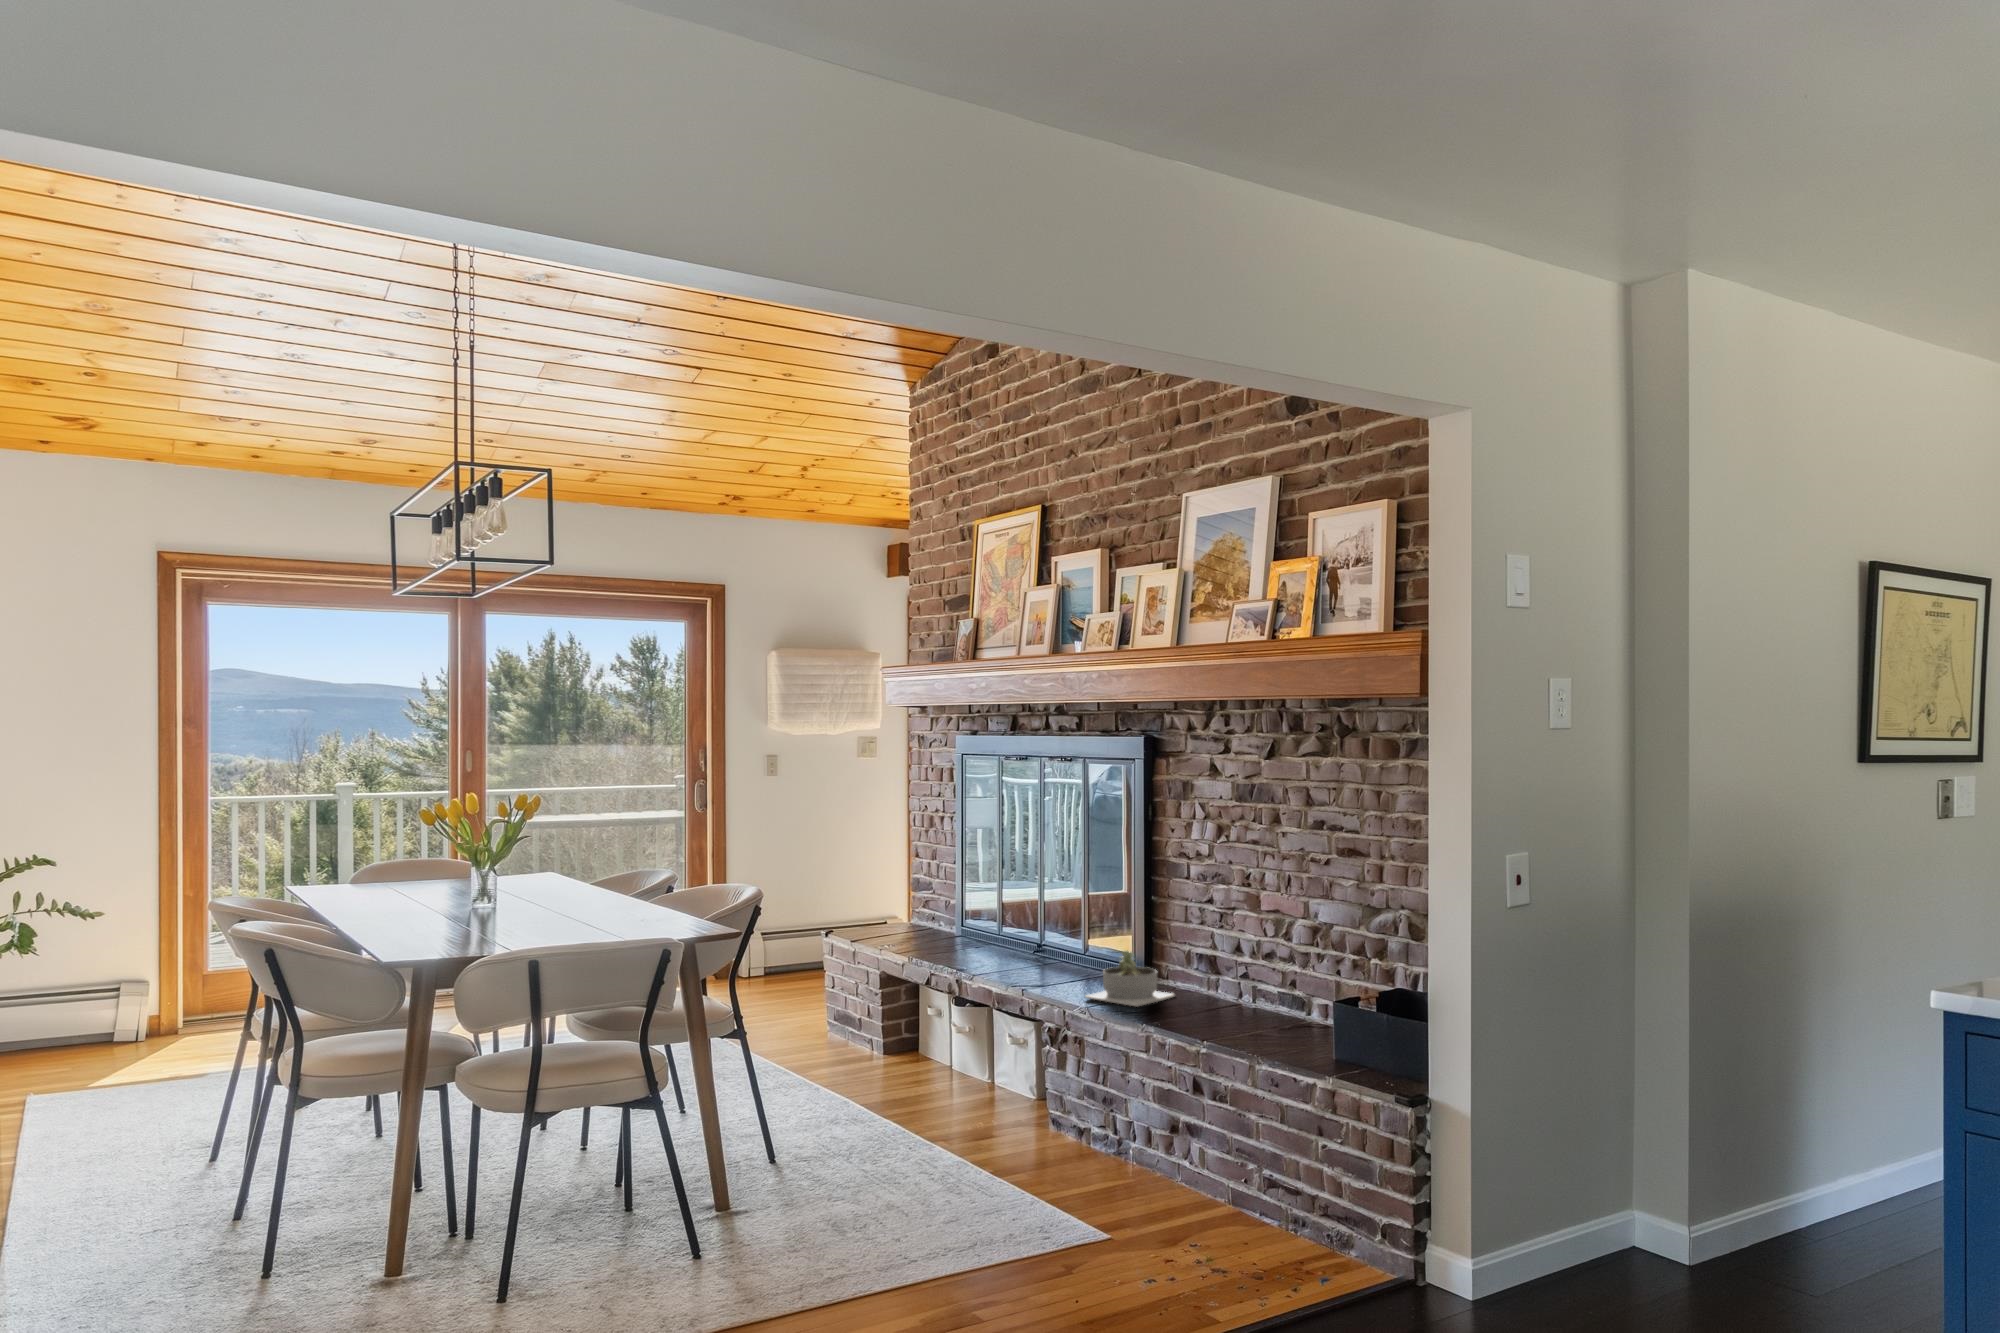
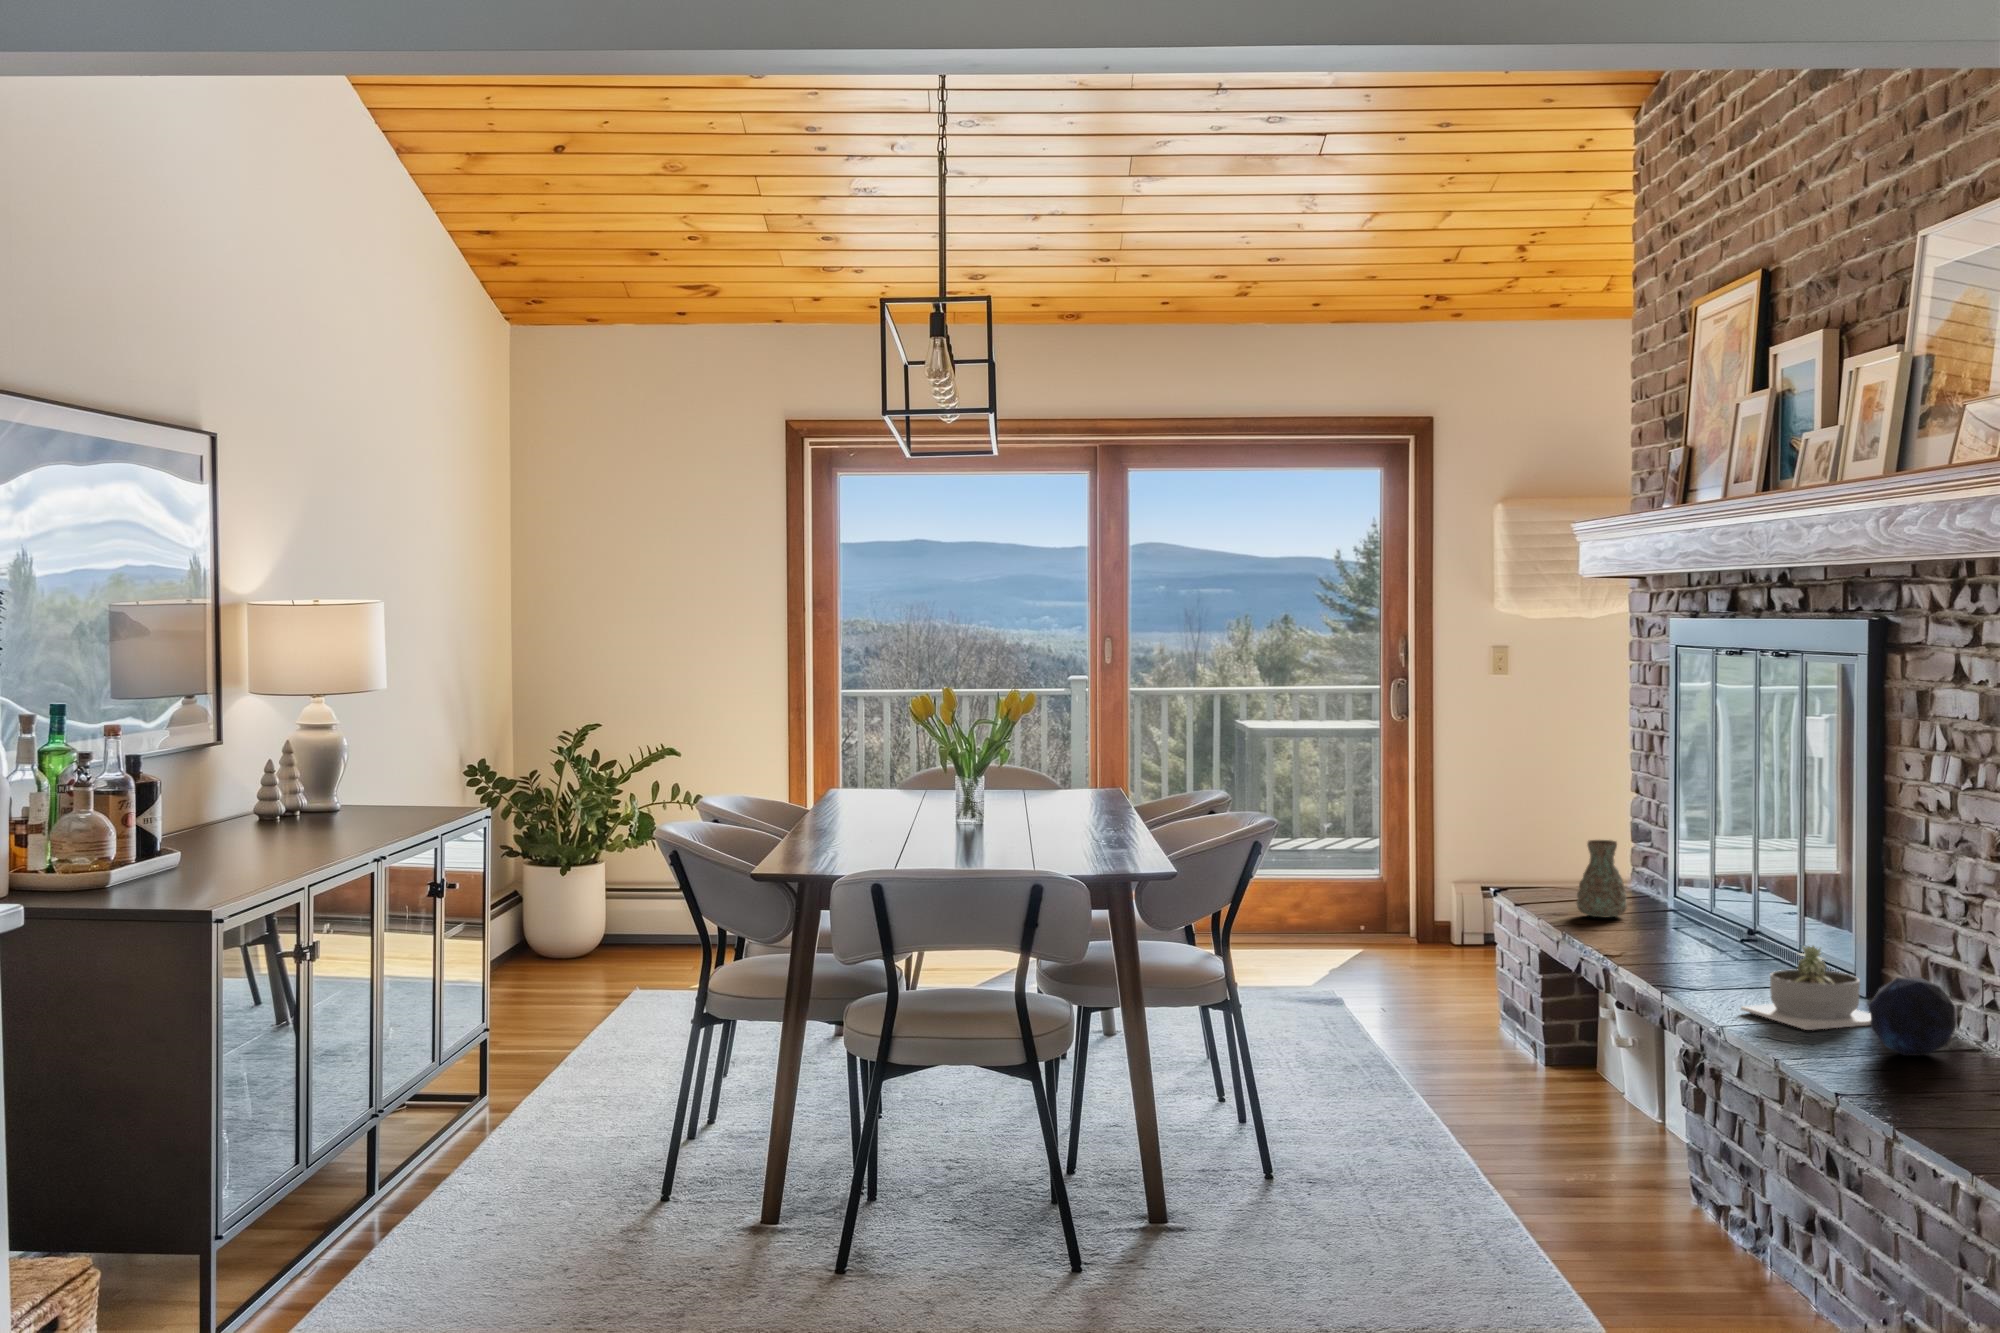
decorative vase: none [908,890,942,944] -> present [1577,840,1627,917]
decorative orb: none [1185,965,1235,1016] -> present [1869,977,1956,1056]

